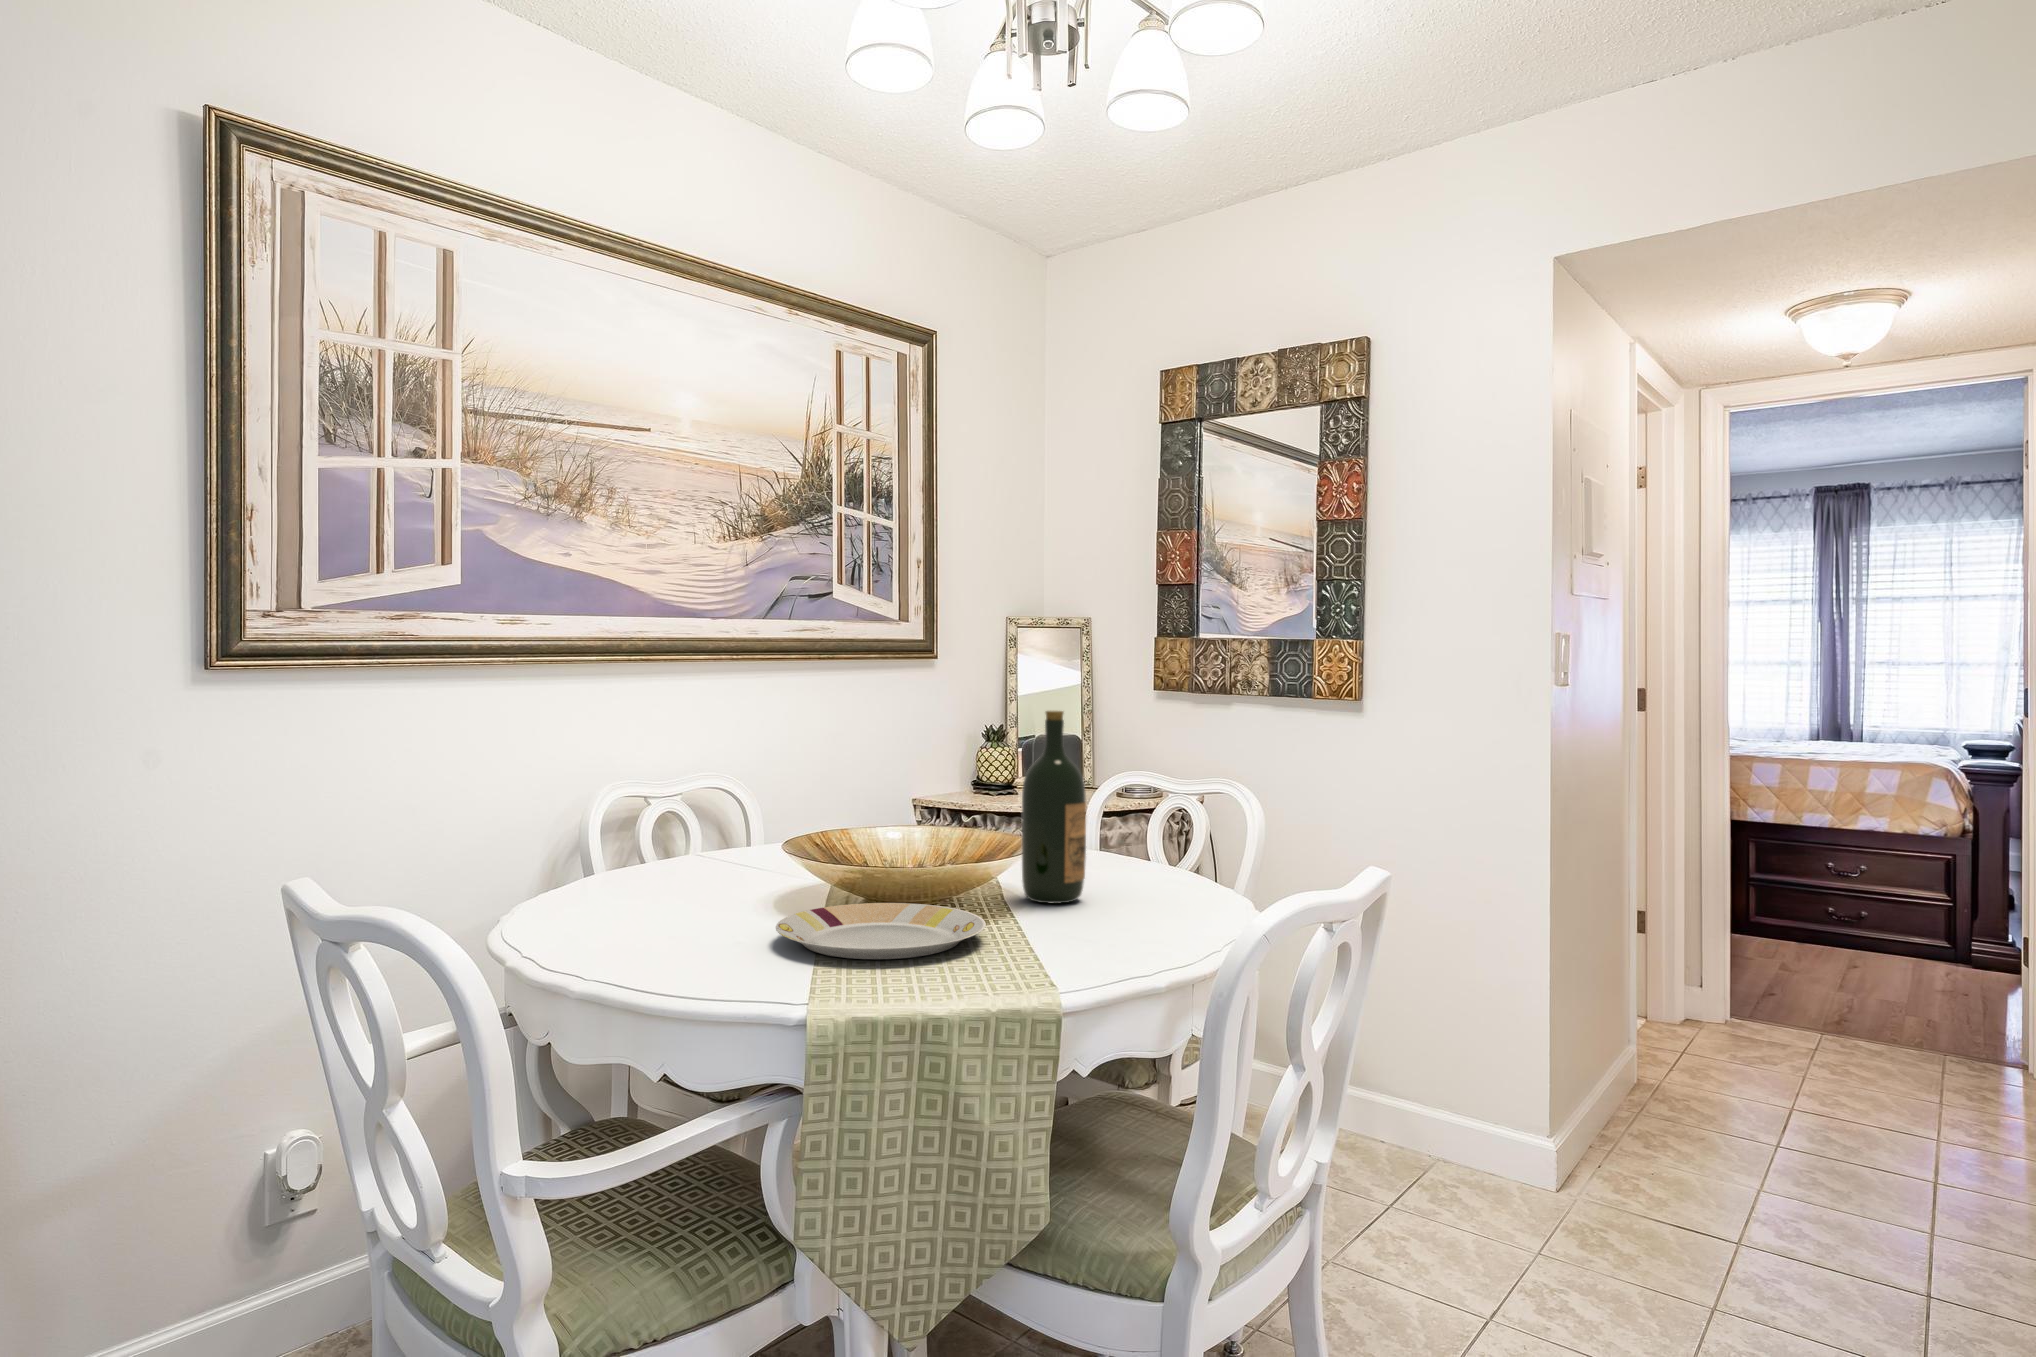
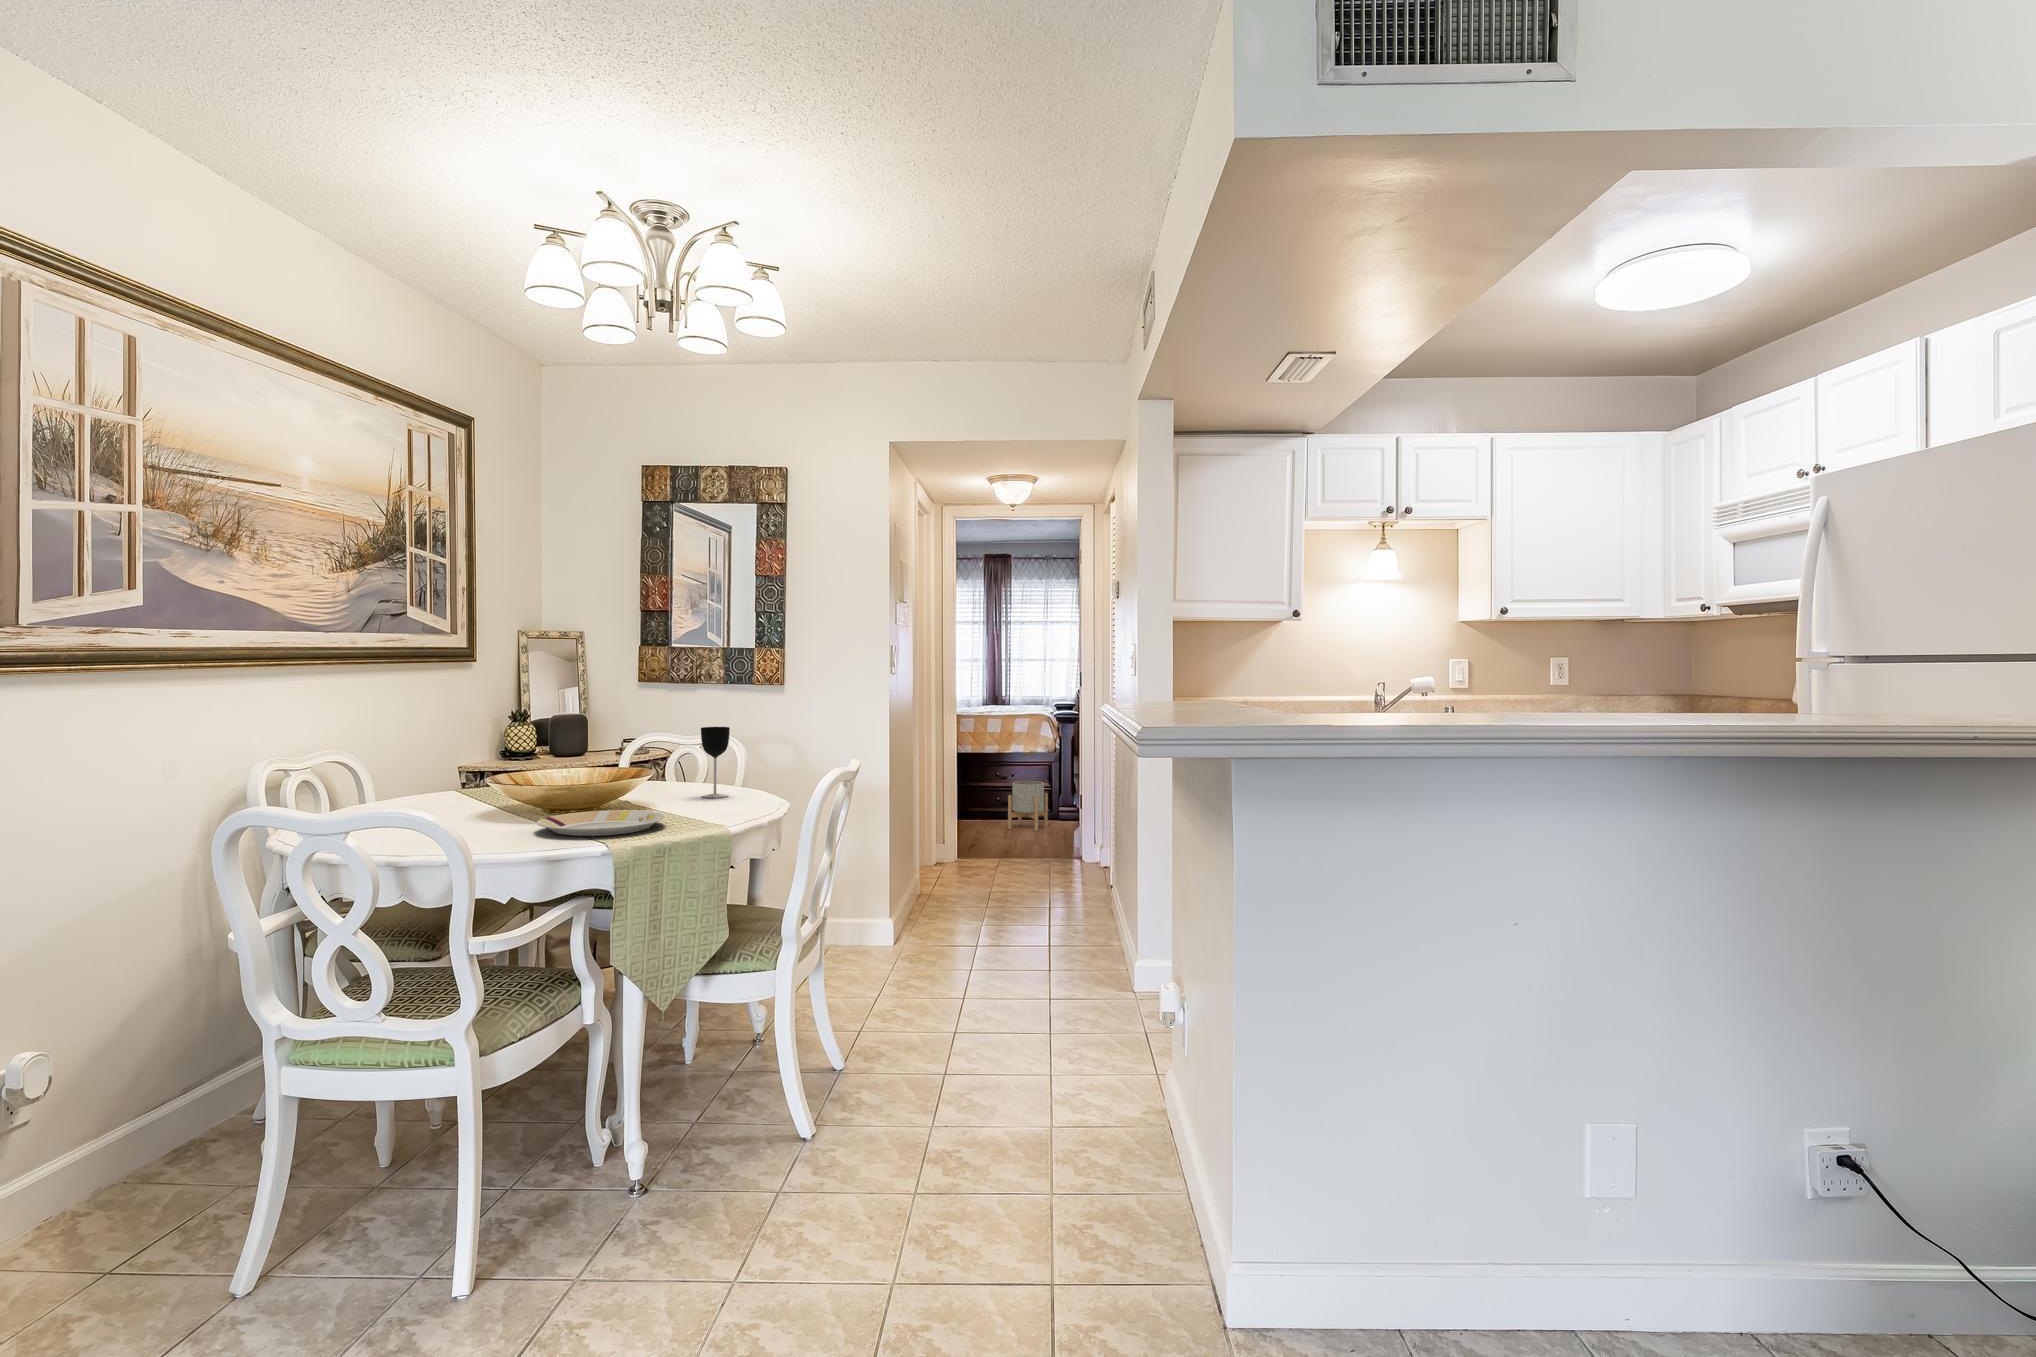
wine bottle: present [1022,711,1086,904] -> none [647,695,687,807]
wine glass: none [1132,766,1181,891] -> present [701,727,730,798]
planter: none [1846,875,1935,969] -> present [1008,781,1048,831]

